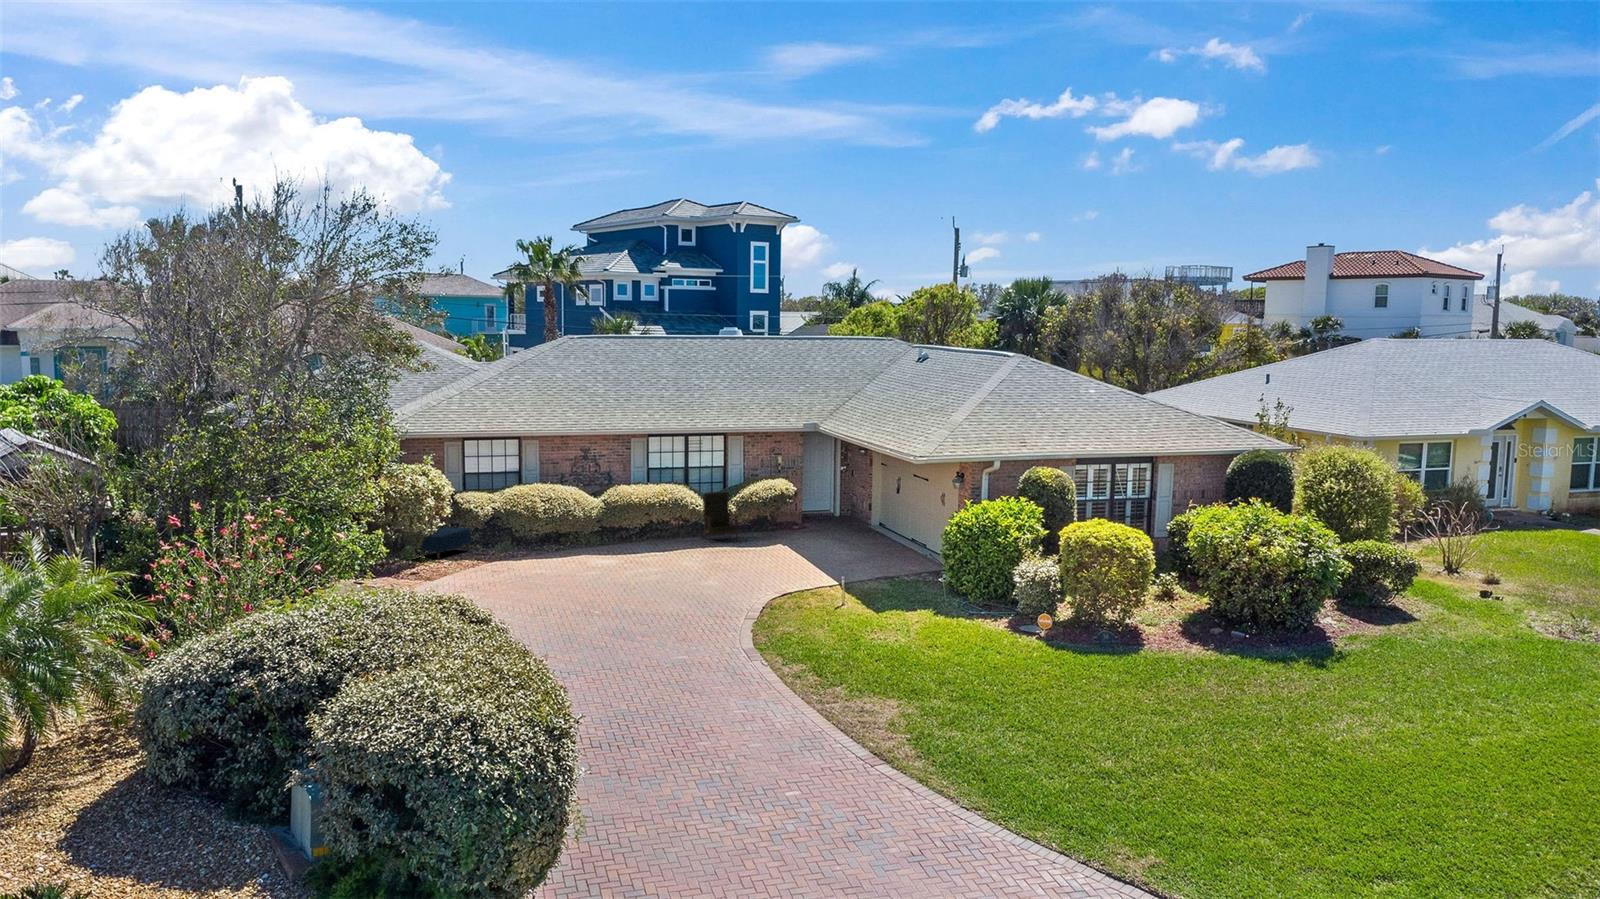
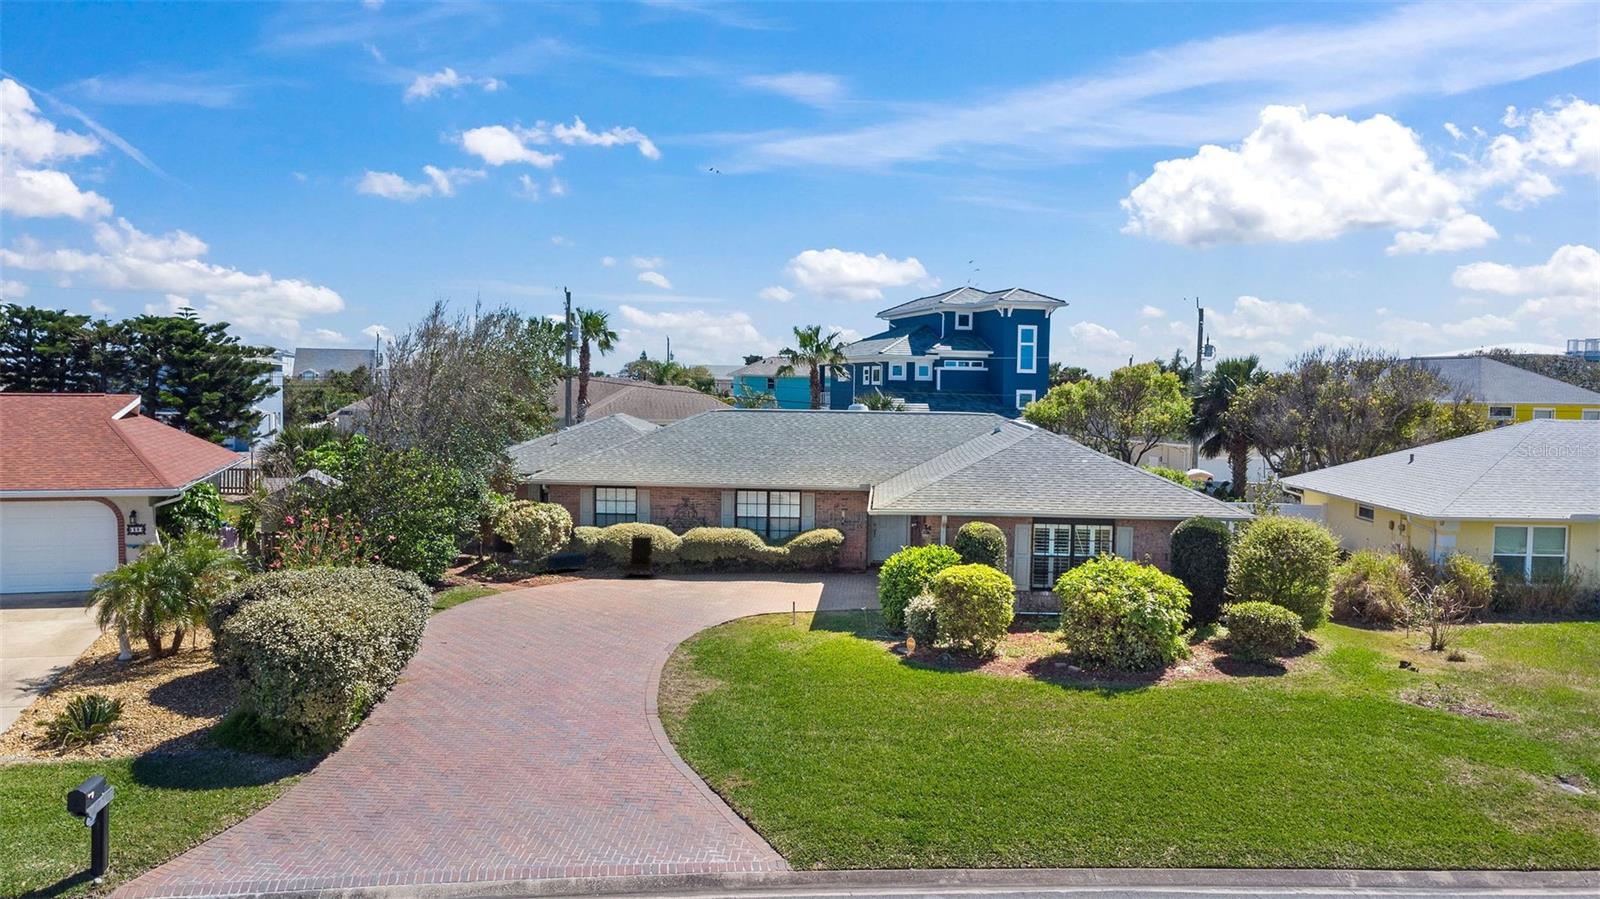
lounge chair: present [702,492,738,542] -> present [626,536,653,574]

